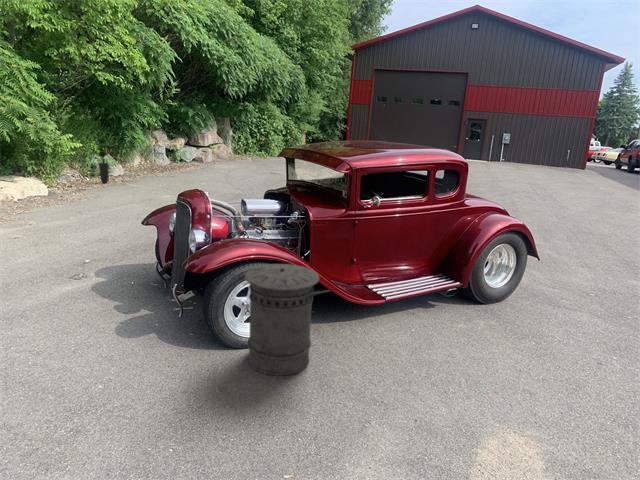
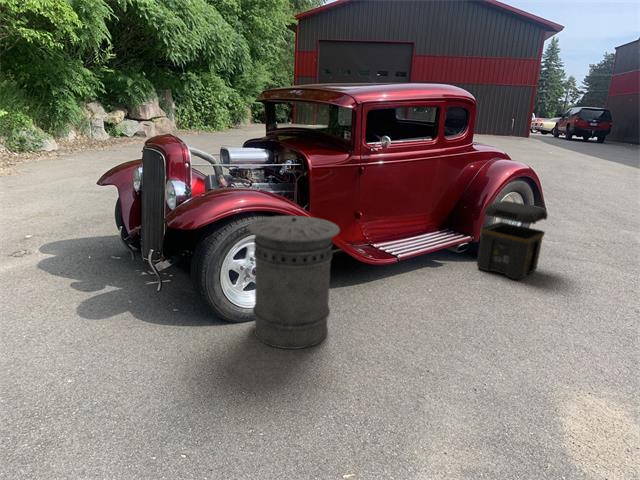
potted plant: present [96,138,111,183] -> none [16,107,42,159]
toolbox: none [464,253,530,327] -> present [477,201,548,279]

